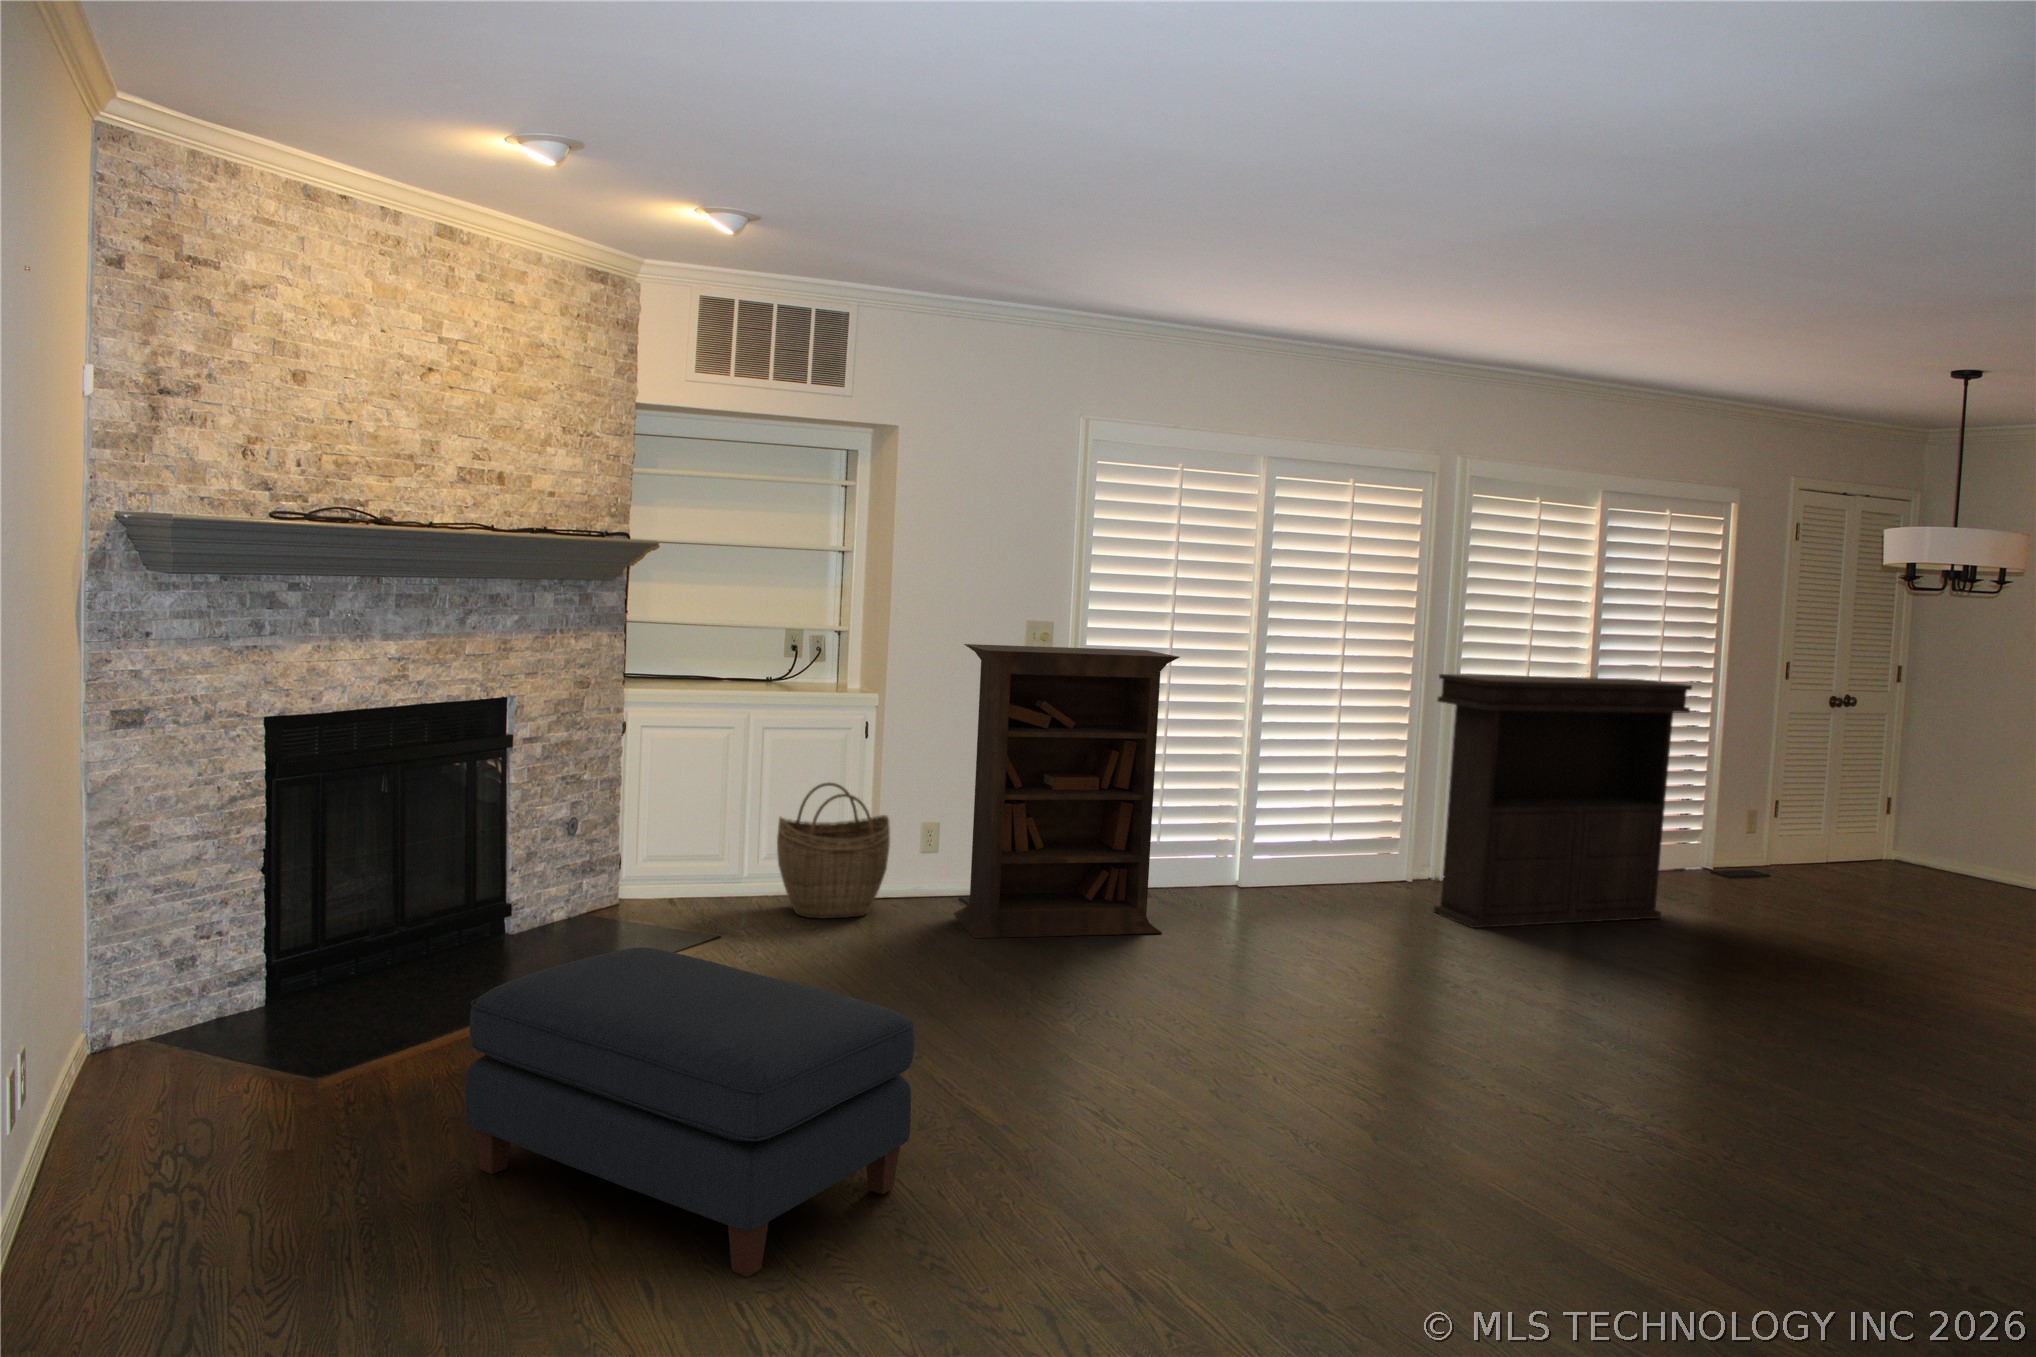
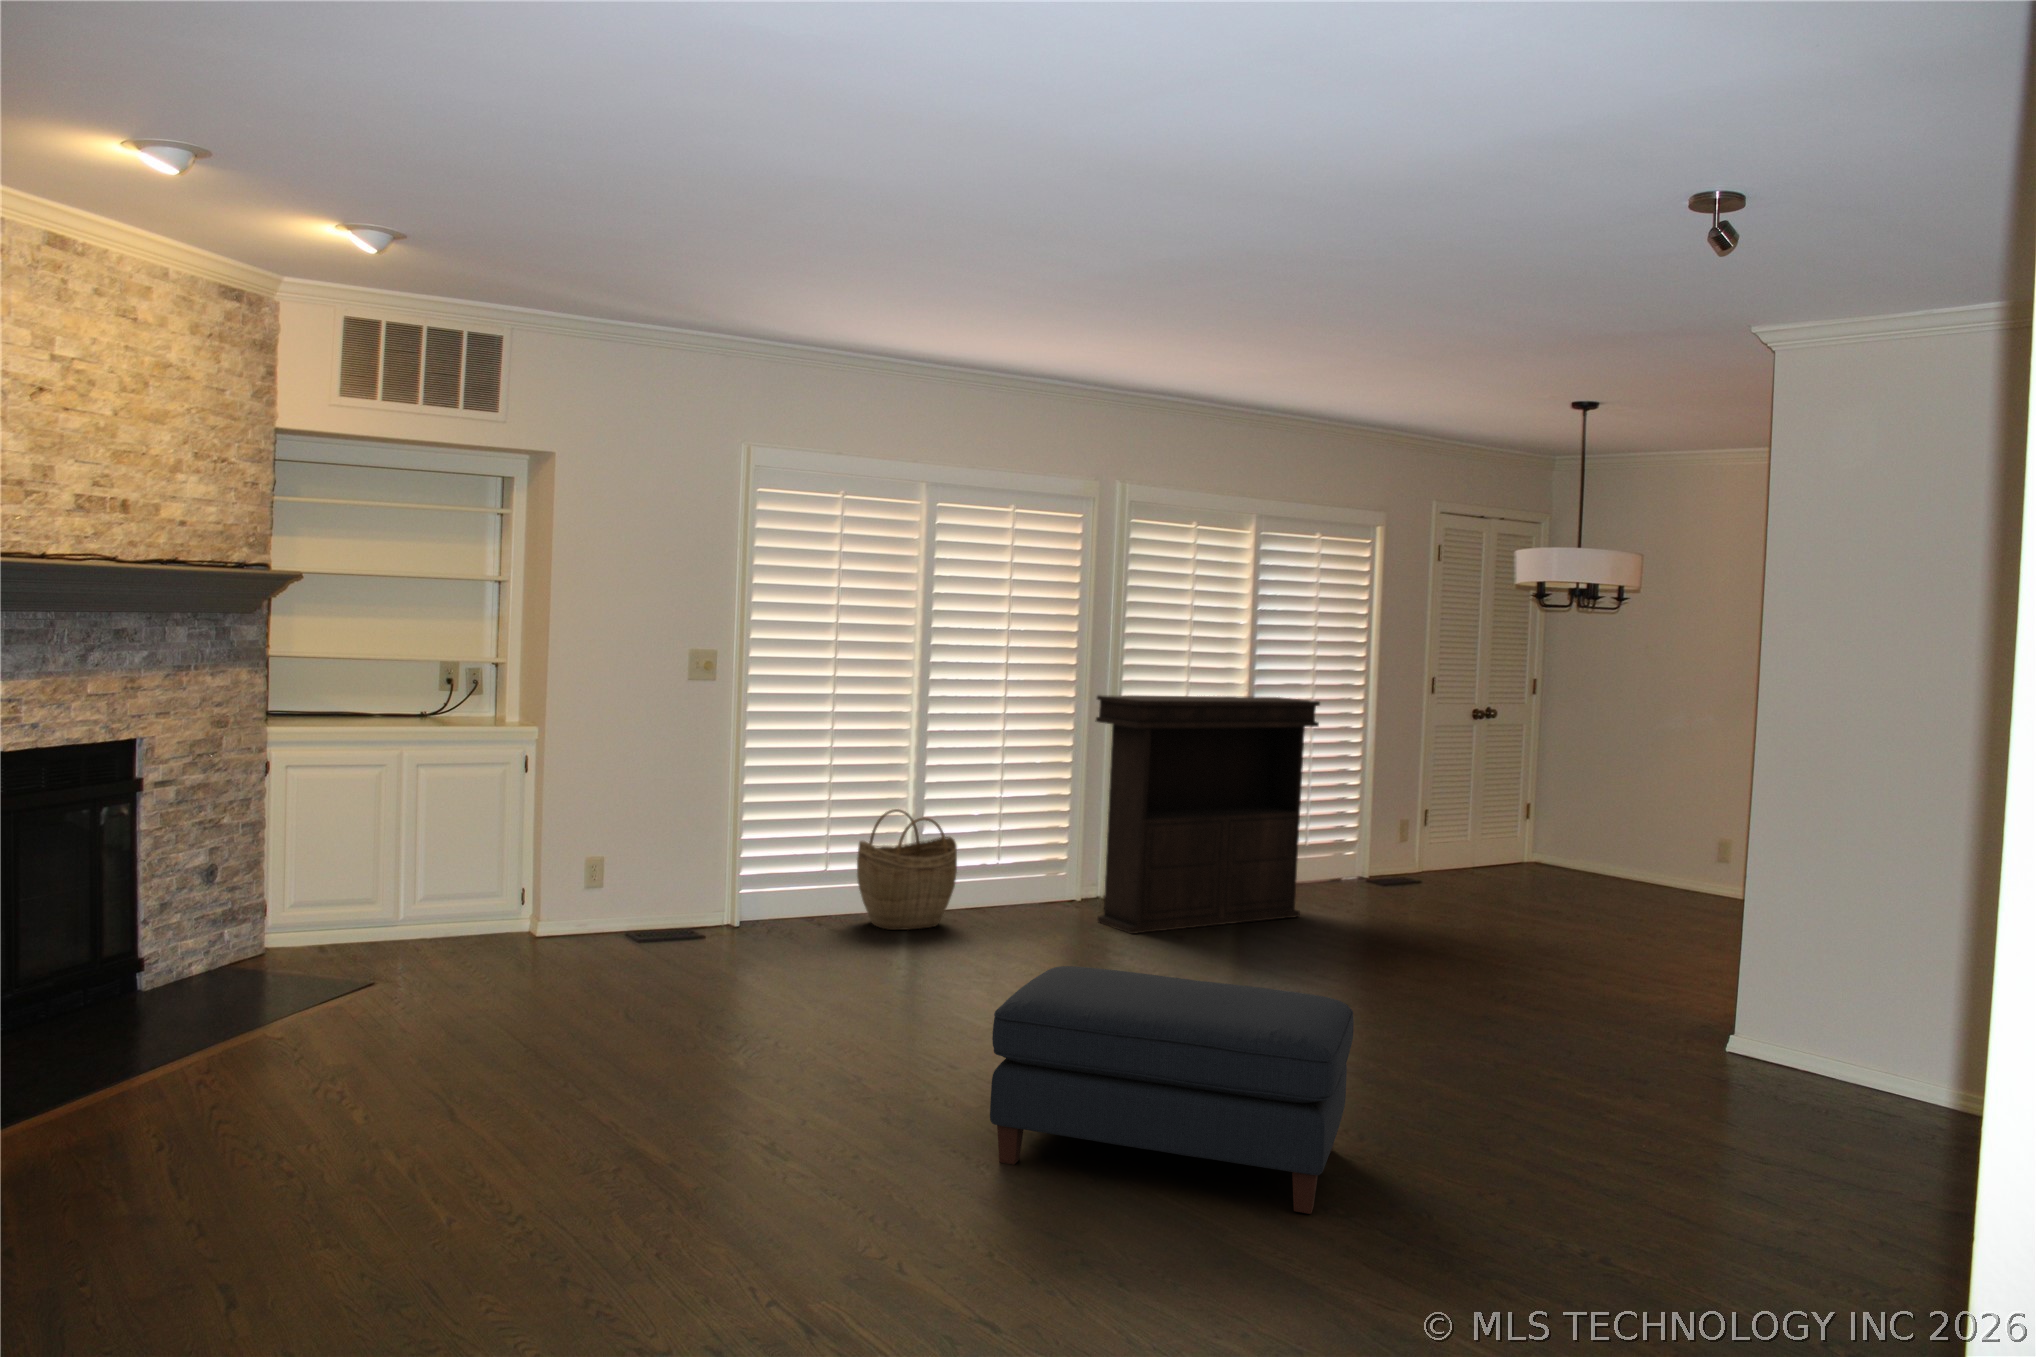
bookcase: present [953,644,1180,938] -> none [625,674,850,968]
woven basket: present [777,783,890,918] -> present [857,809,957,930]
ottoman: present [465,947,914,1277] -> present [990,966,1354,1214]

